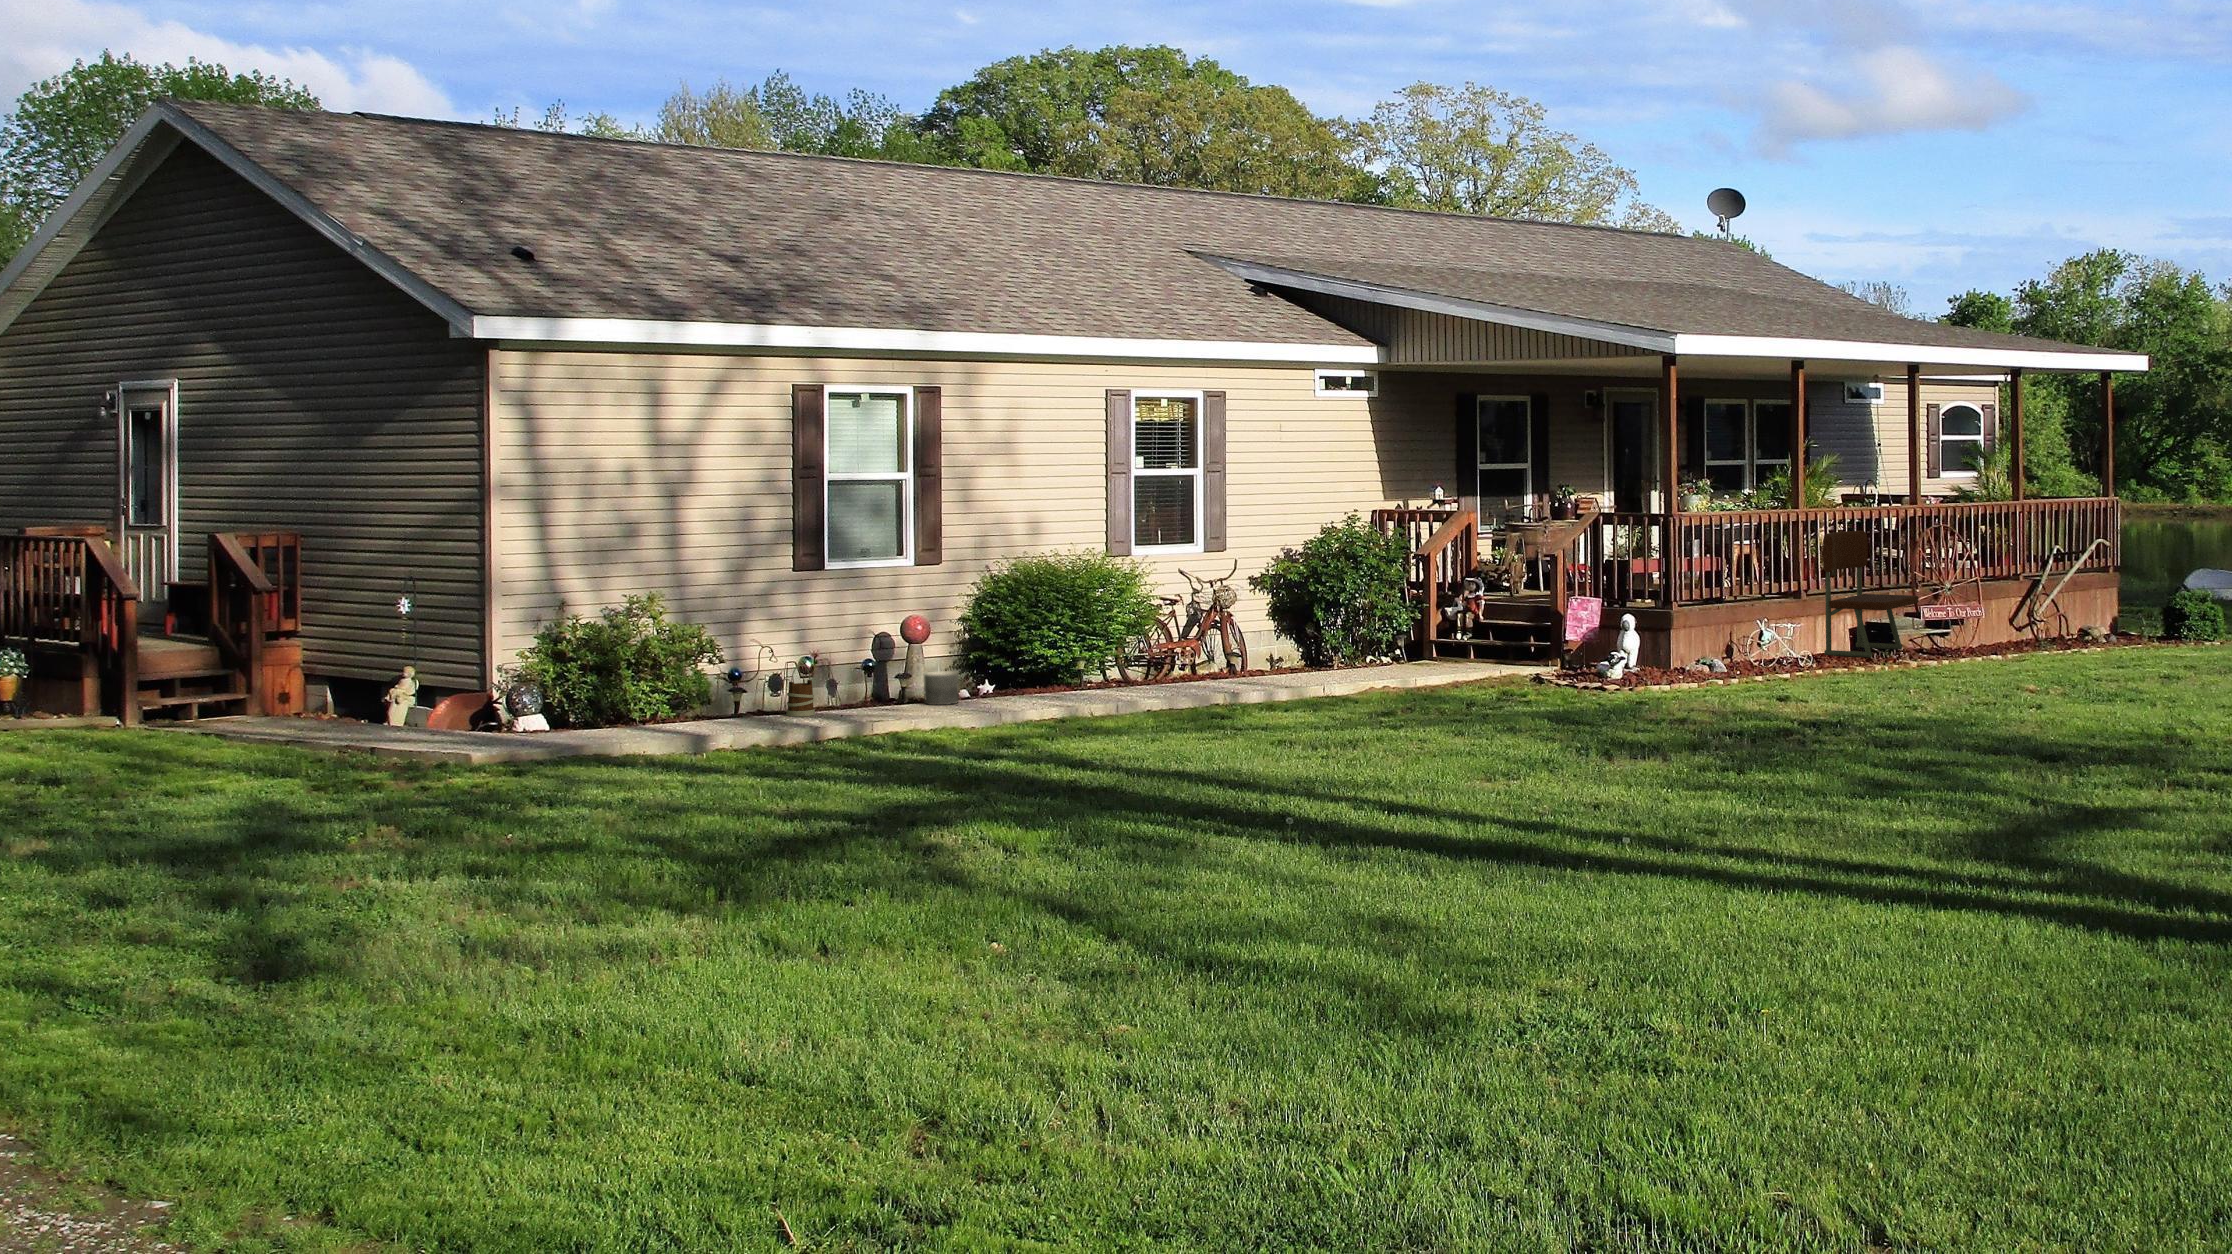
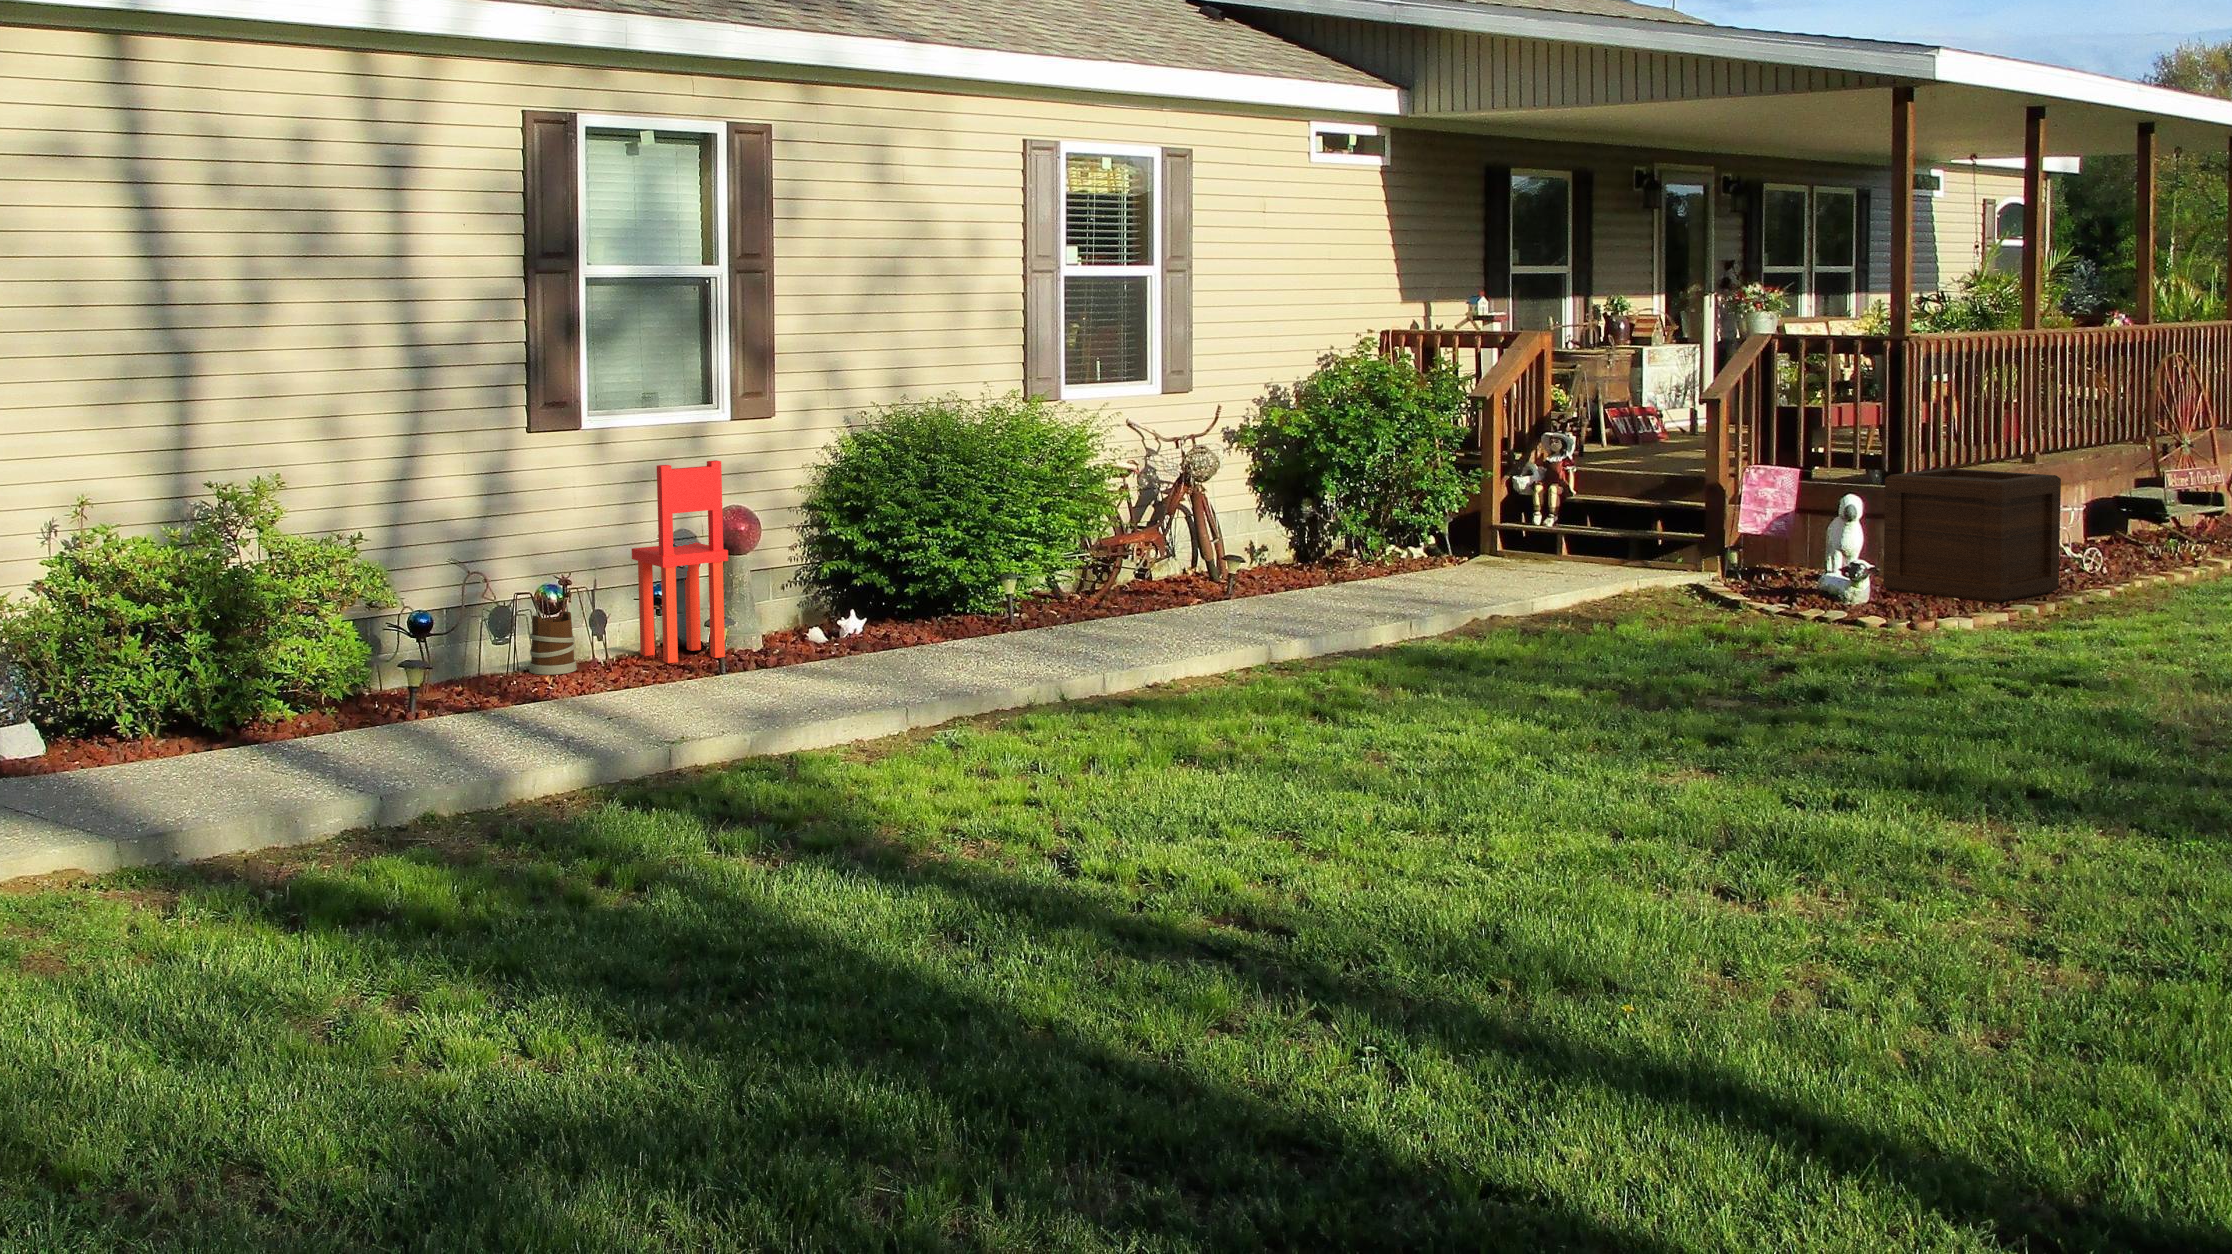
bench: present [1823,531,1919,658] -> none [2075,360,2207,552]
chair: none [850,591,908,712] -> present [632,460,728,663]
wooden crate: none [1651,600,1756,682] -> present [1883,468,2061,603]
planter: present [924,671,959,705] -> none [752,590,809,648]

